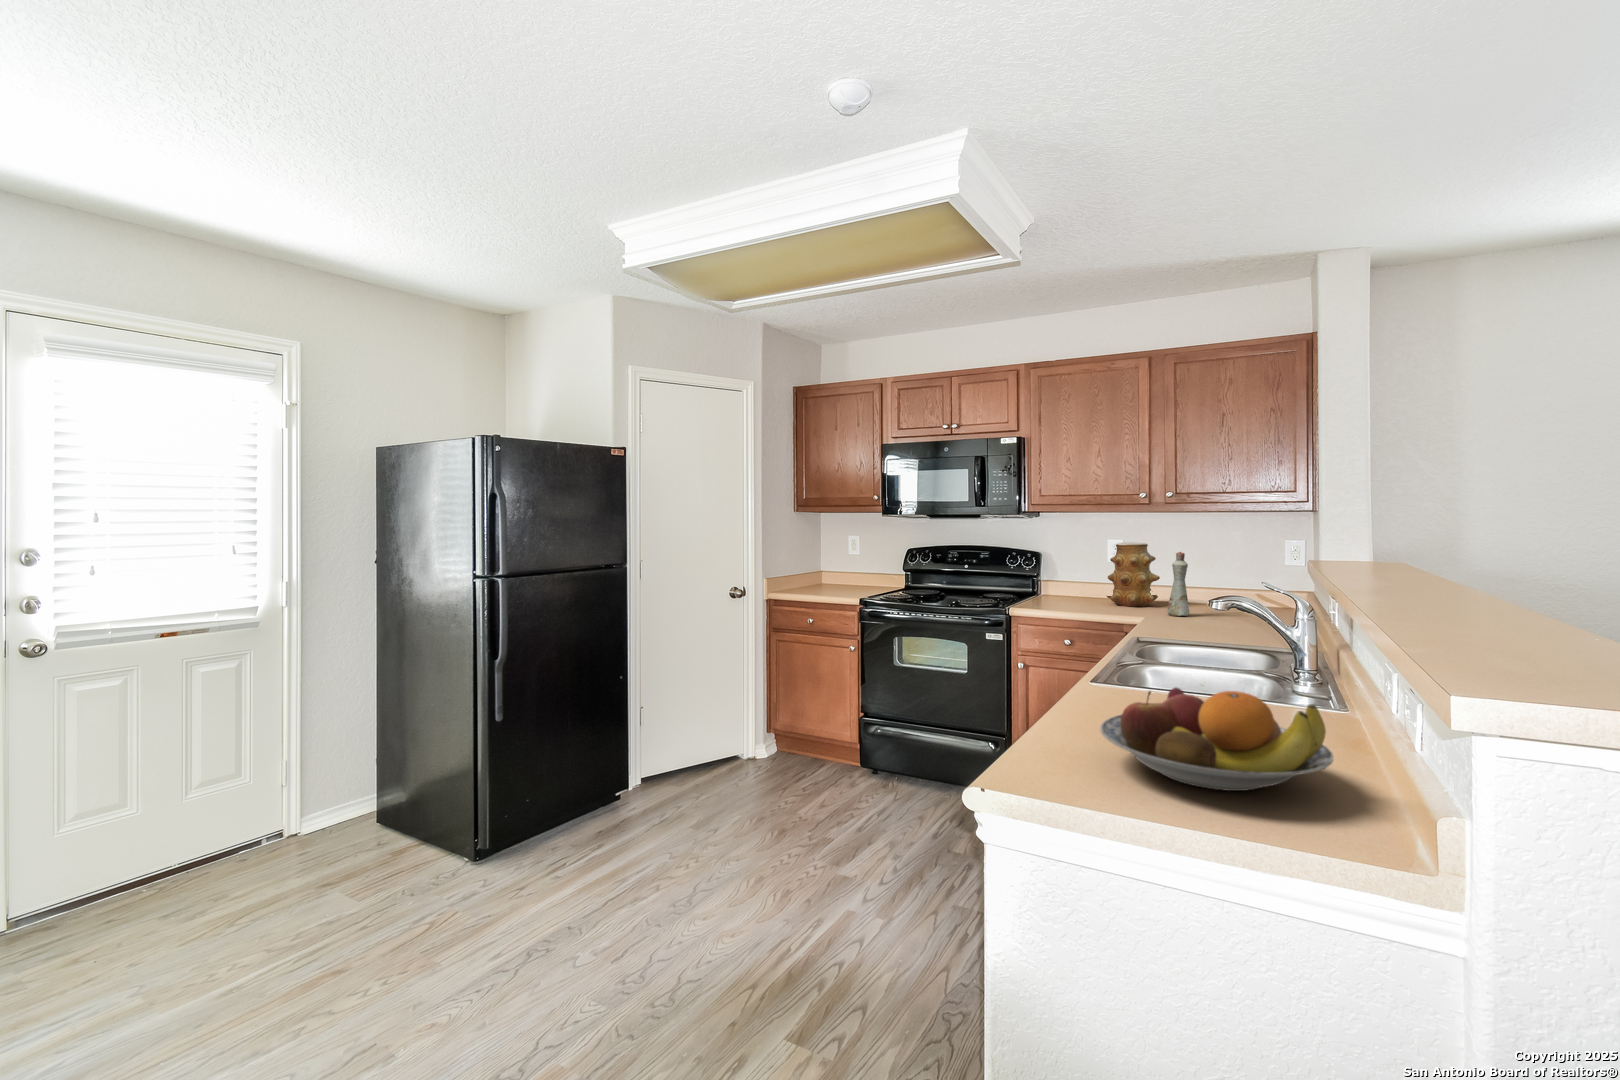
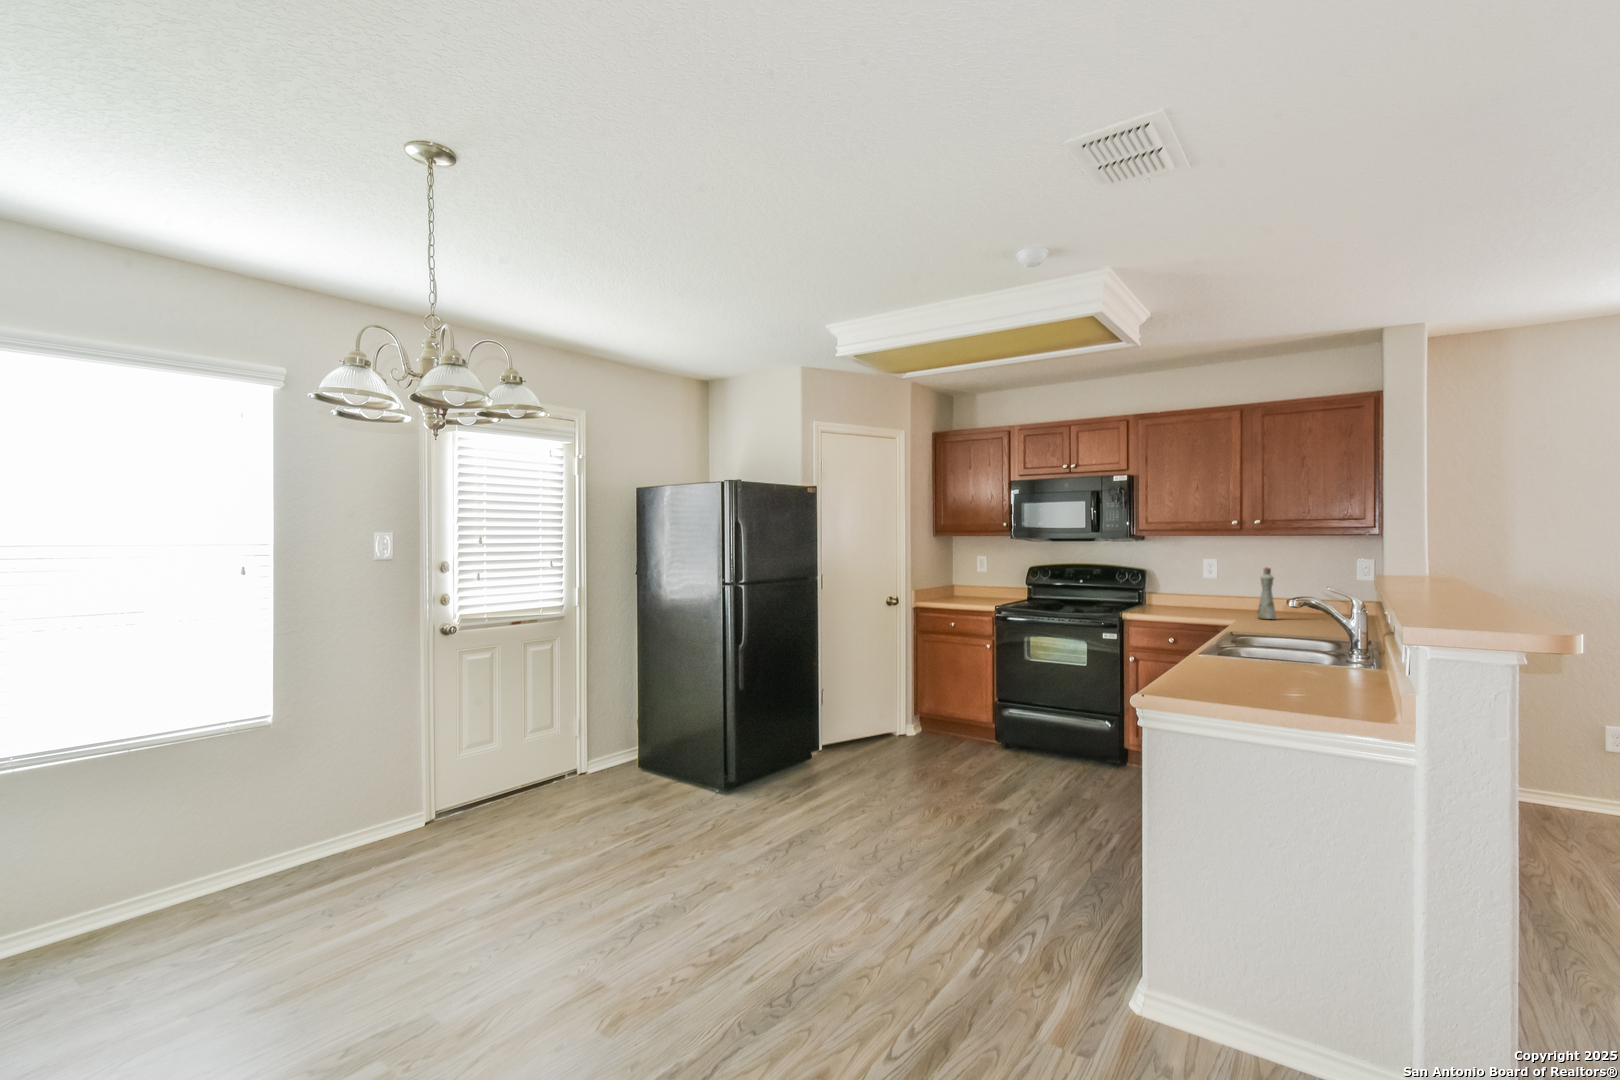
vase: present [1107,543,1160,607] -> none [1204,560,1251,613]
fruit bowl: present [1100,688,1333,791] -> none [1204,643,1351,700]

